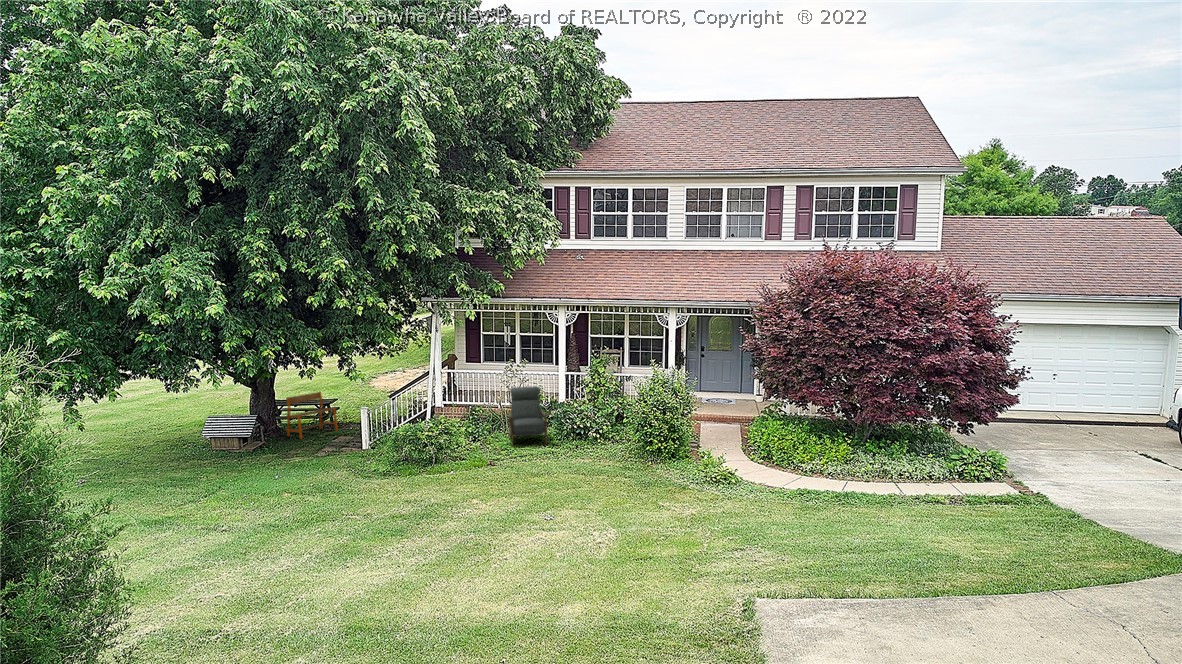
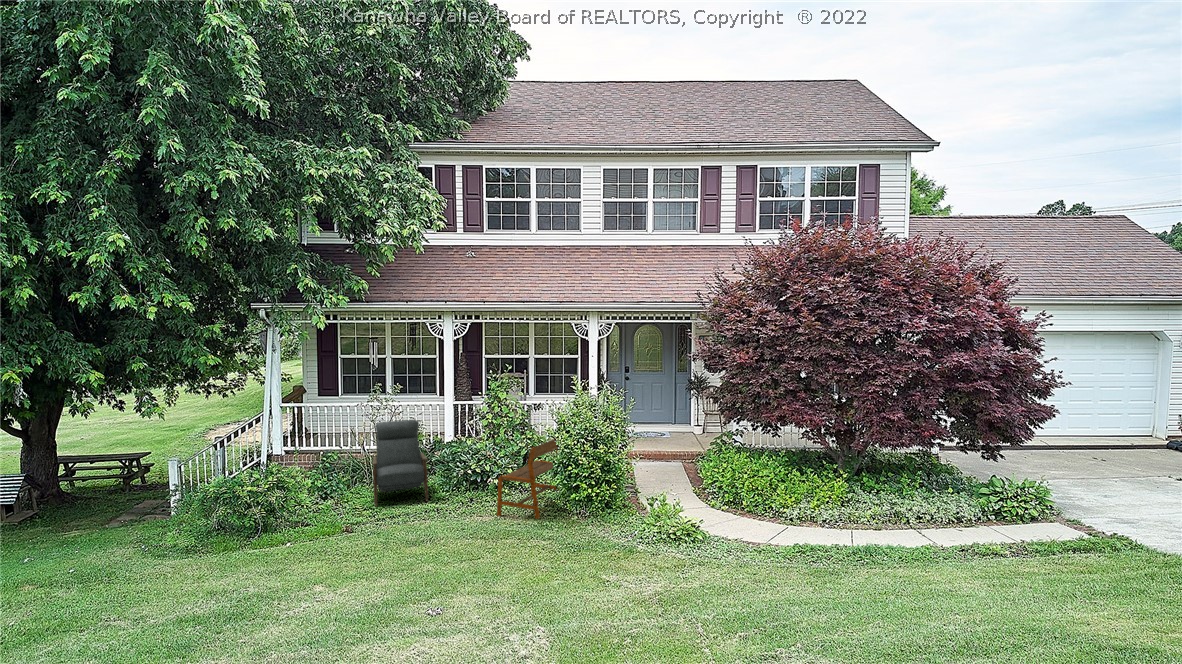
bench: present [286,392,338,439] -> present [497,439,557,519]

